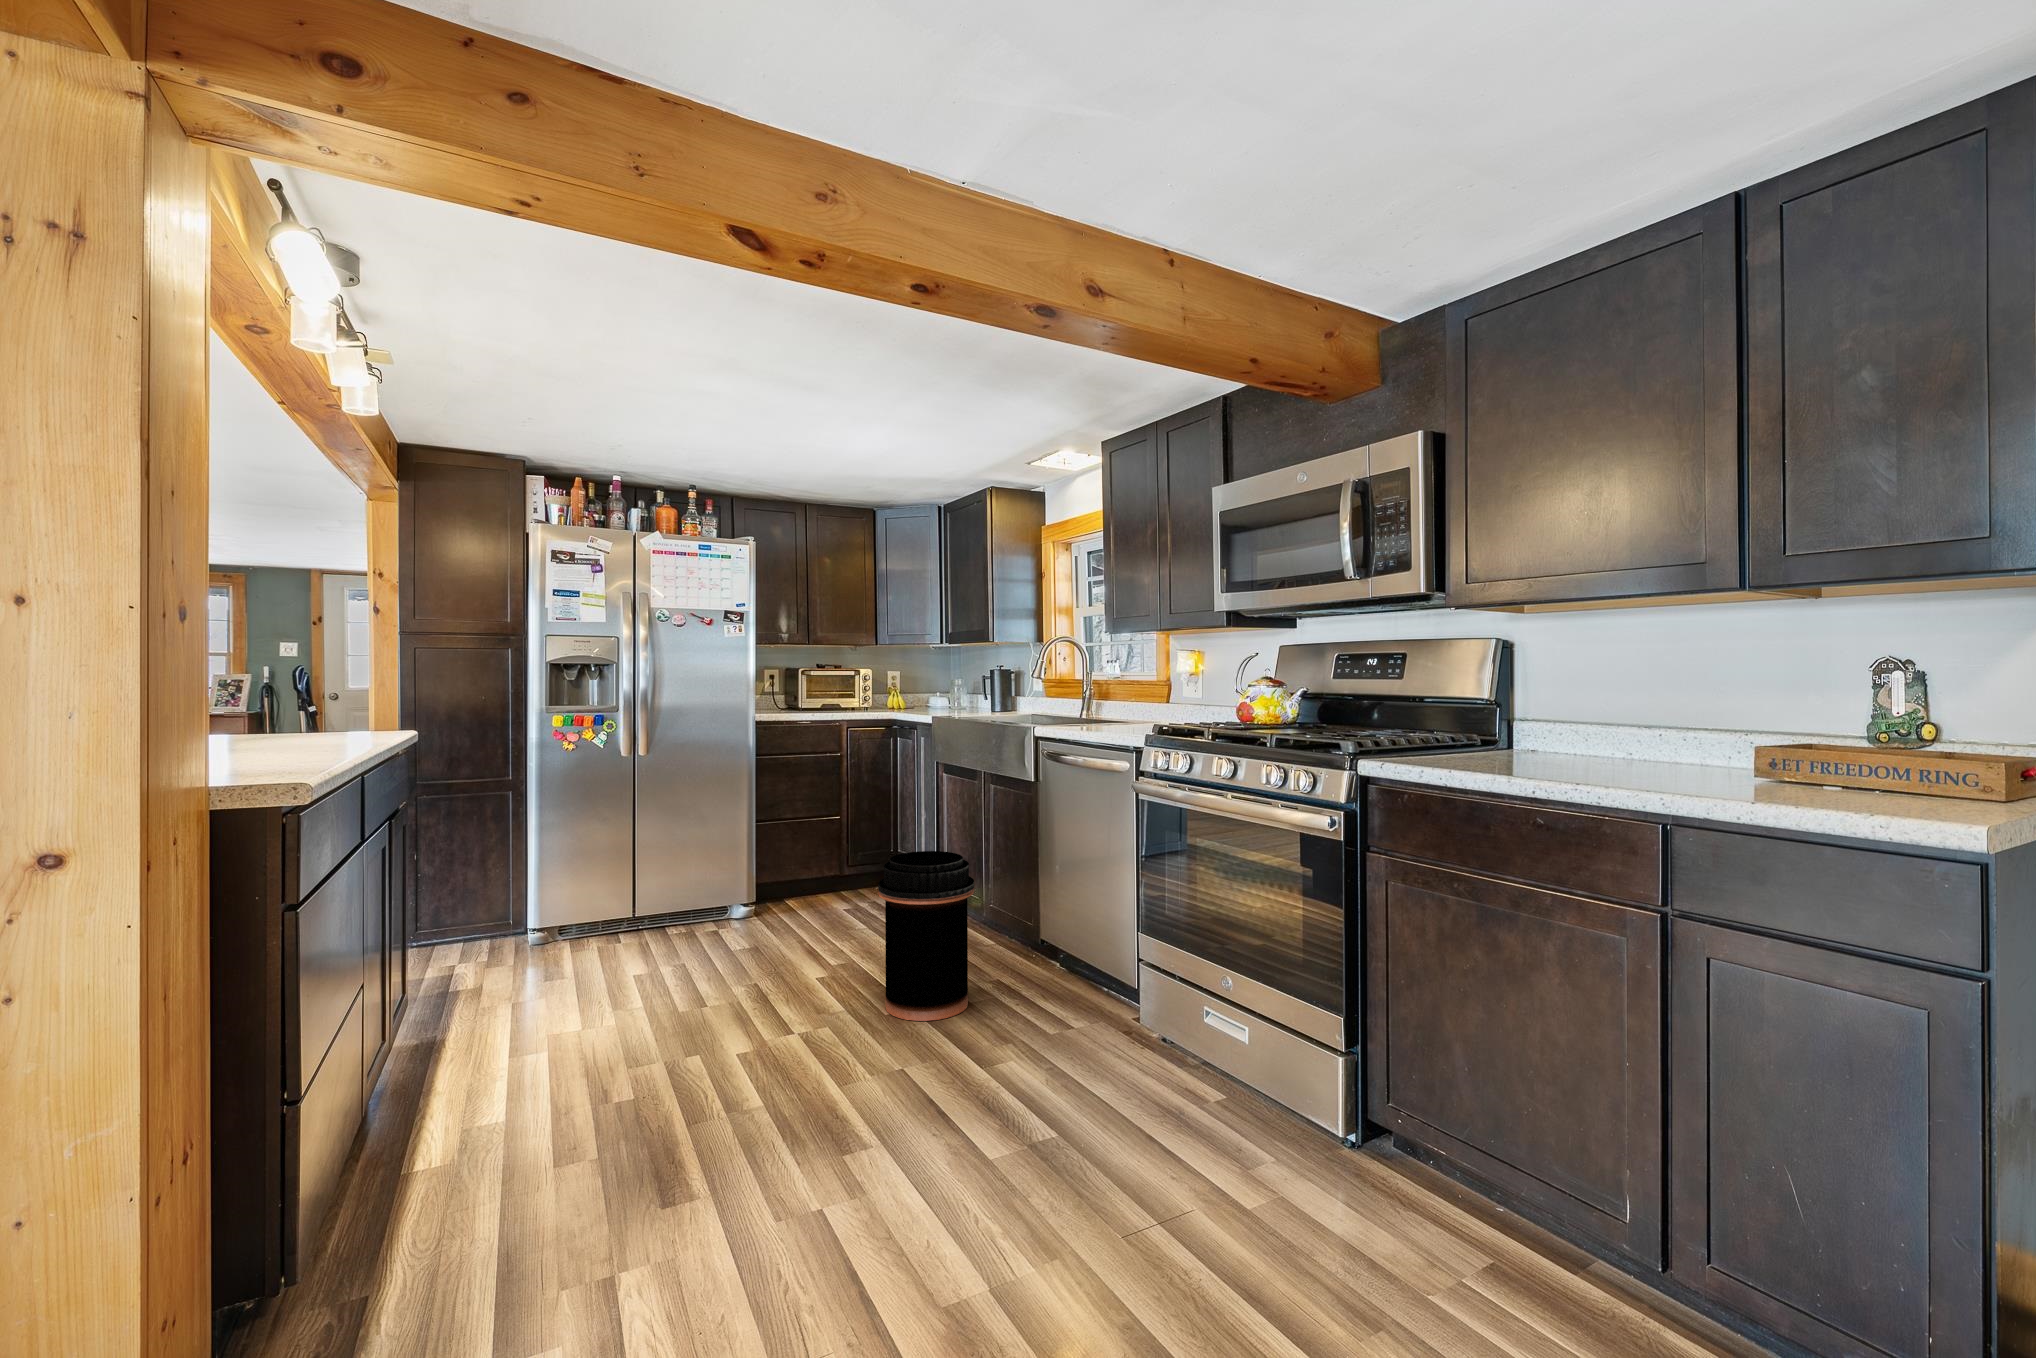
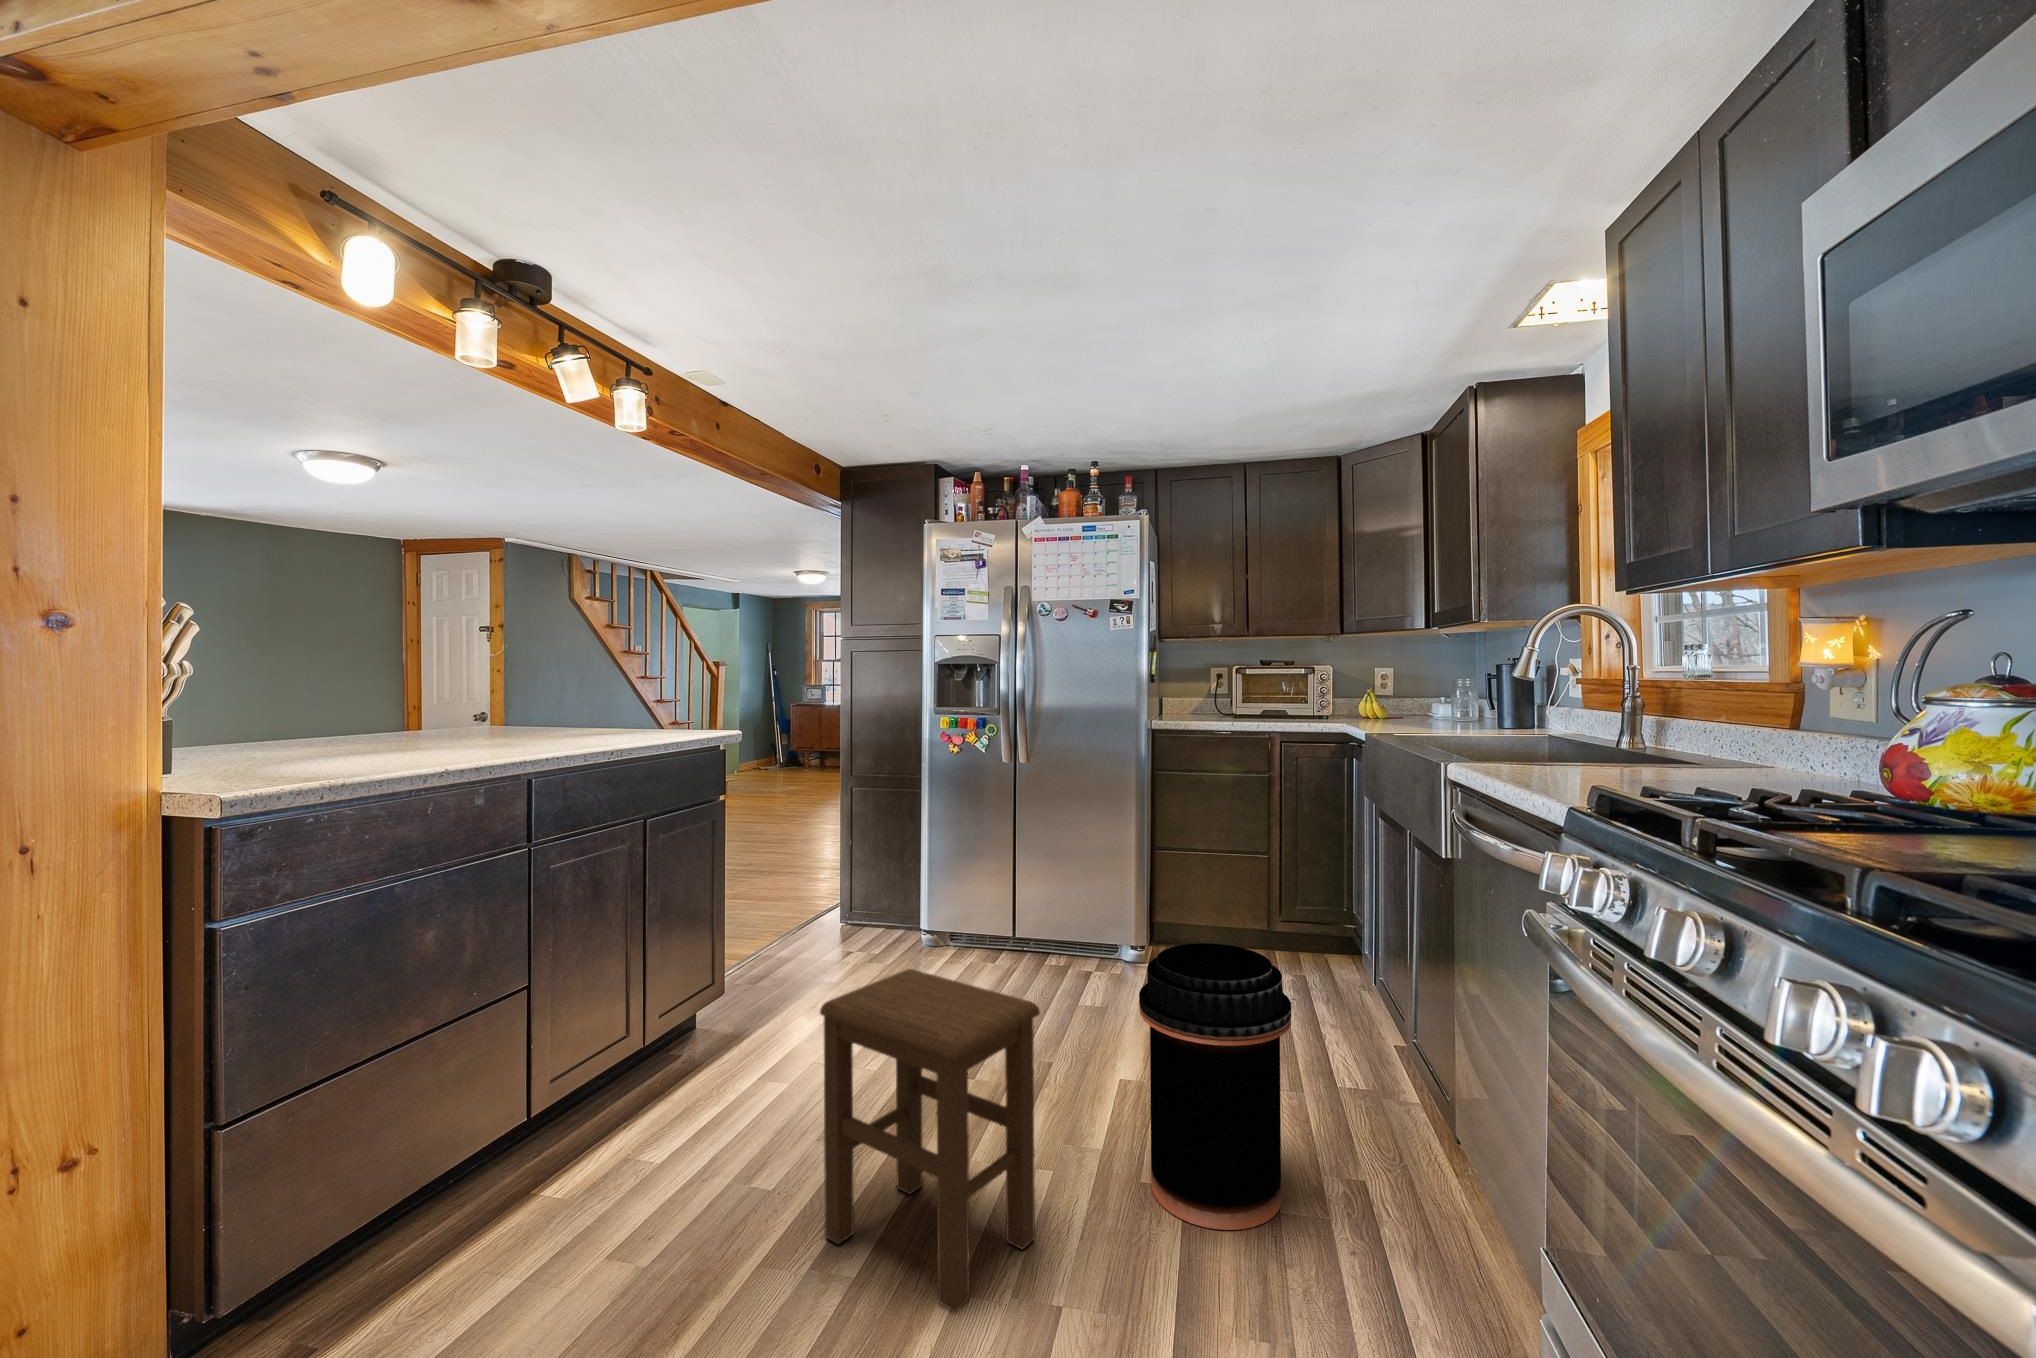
stool: none [704,893,852,1096] -> present [820,969,1040,1311]

